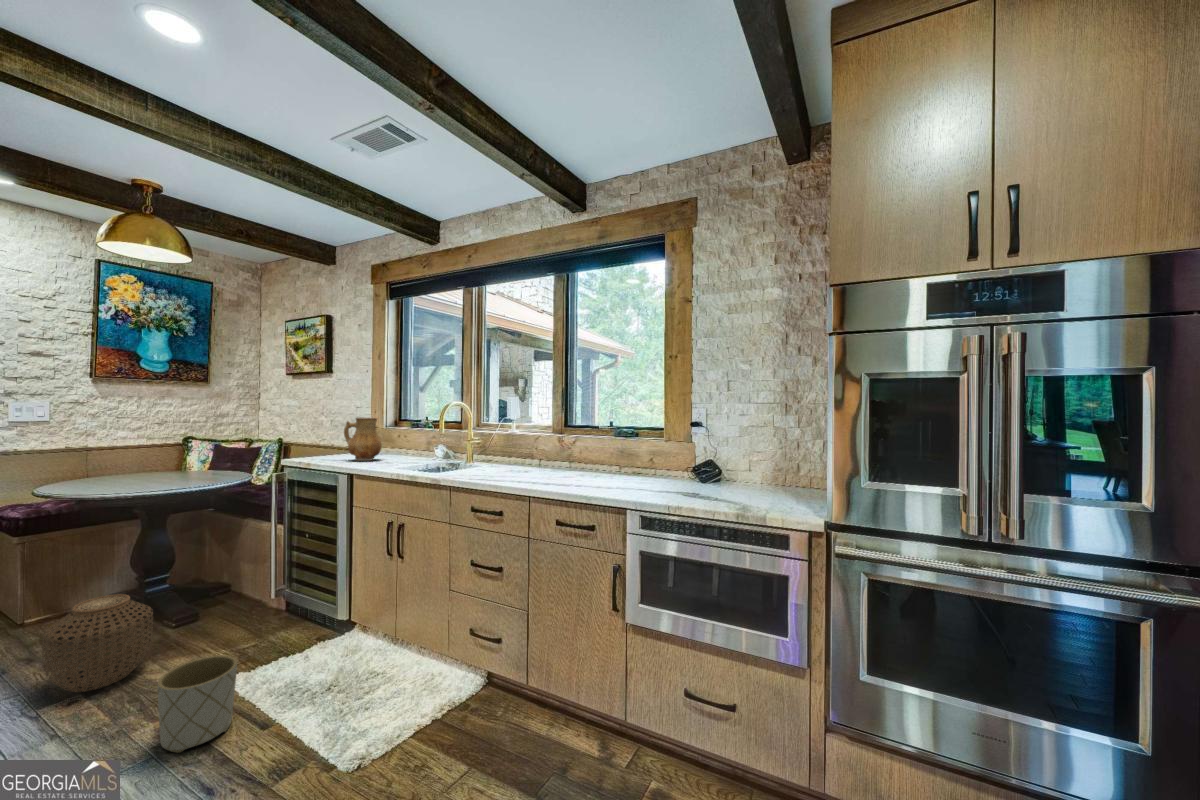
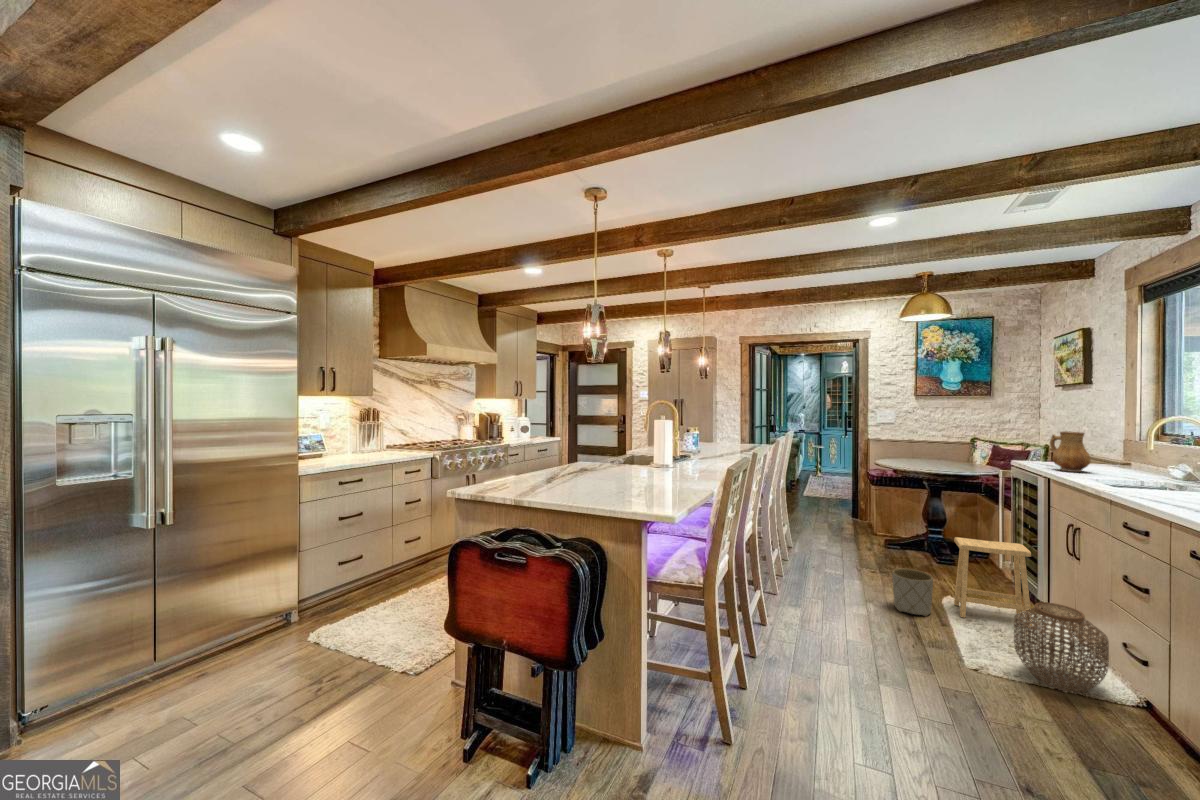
footstool: none [248,558,353,695] -> present [954,537,1032,626]
woven basket: present [42,594,153,692] -> present [1014,602,1109,692]

